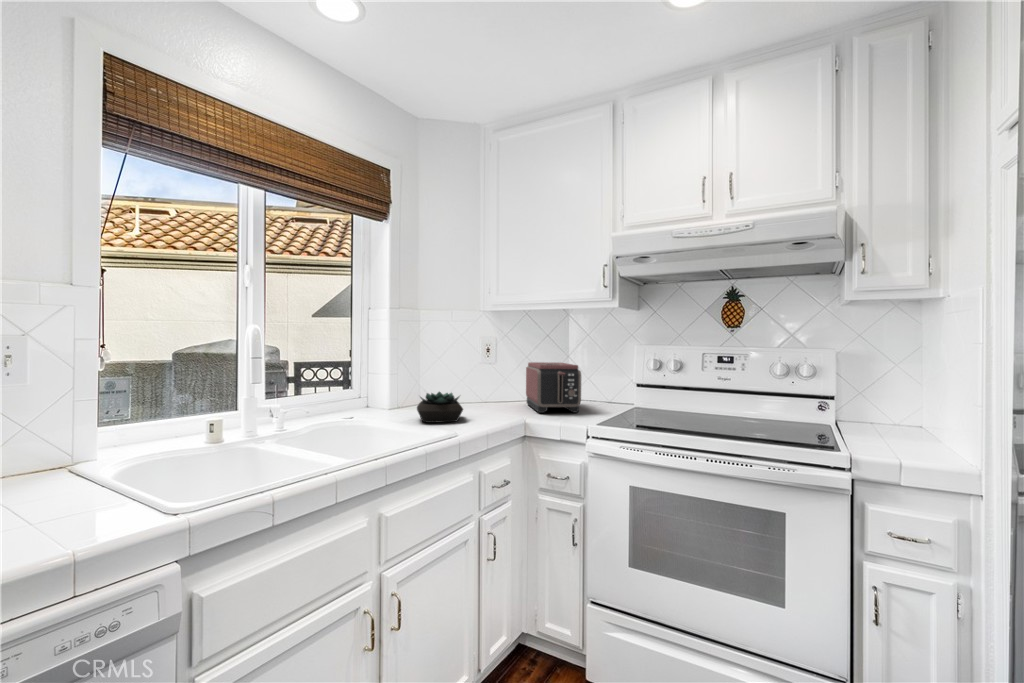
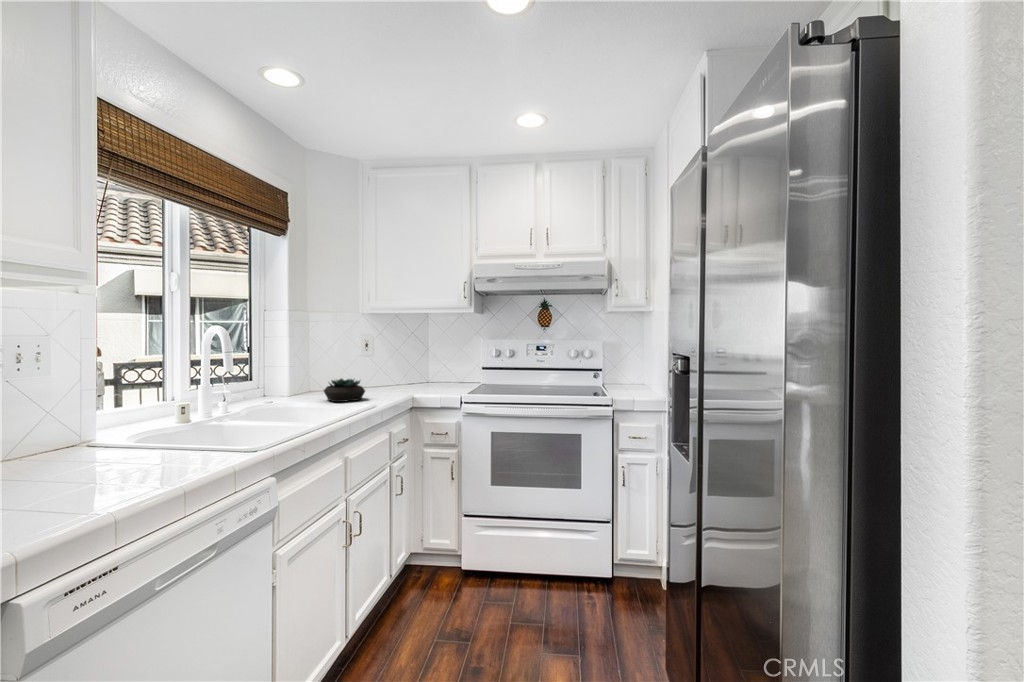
toaster: present [526,362,581,413] -> none [399,354,448,392]

